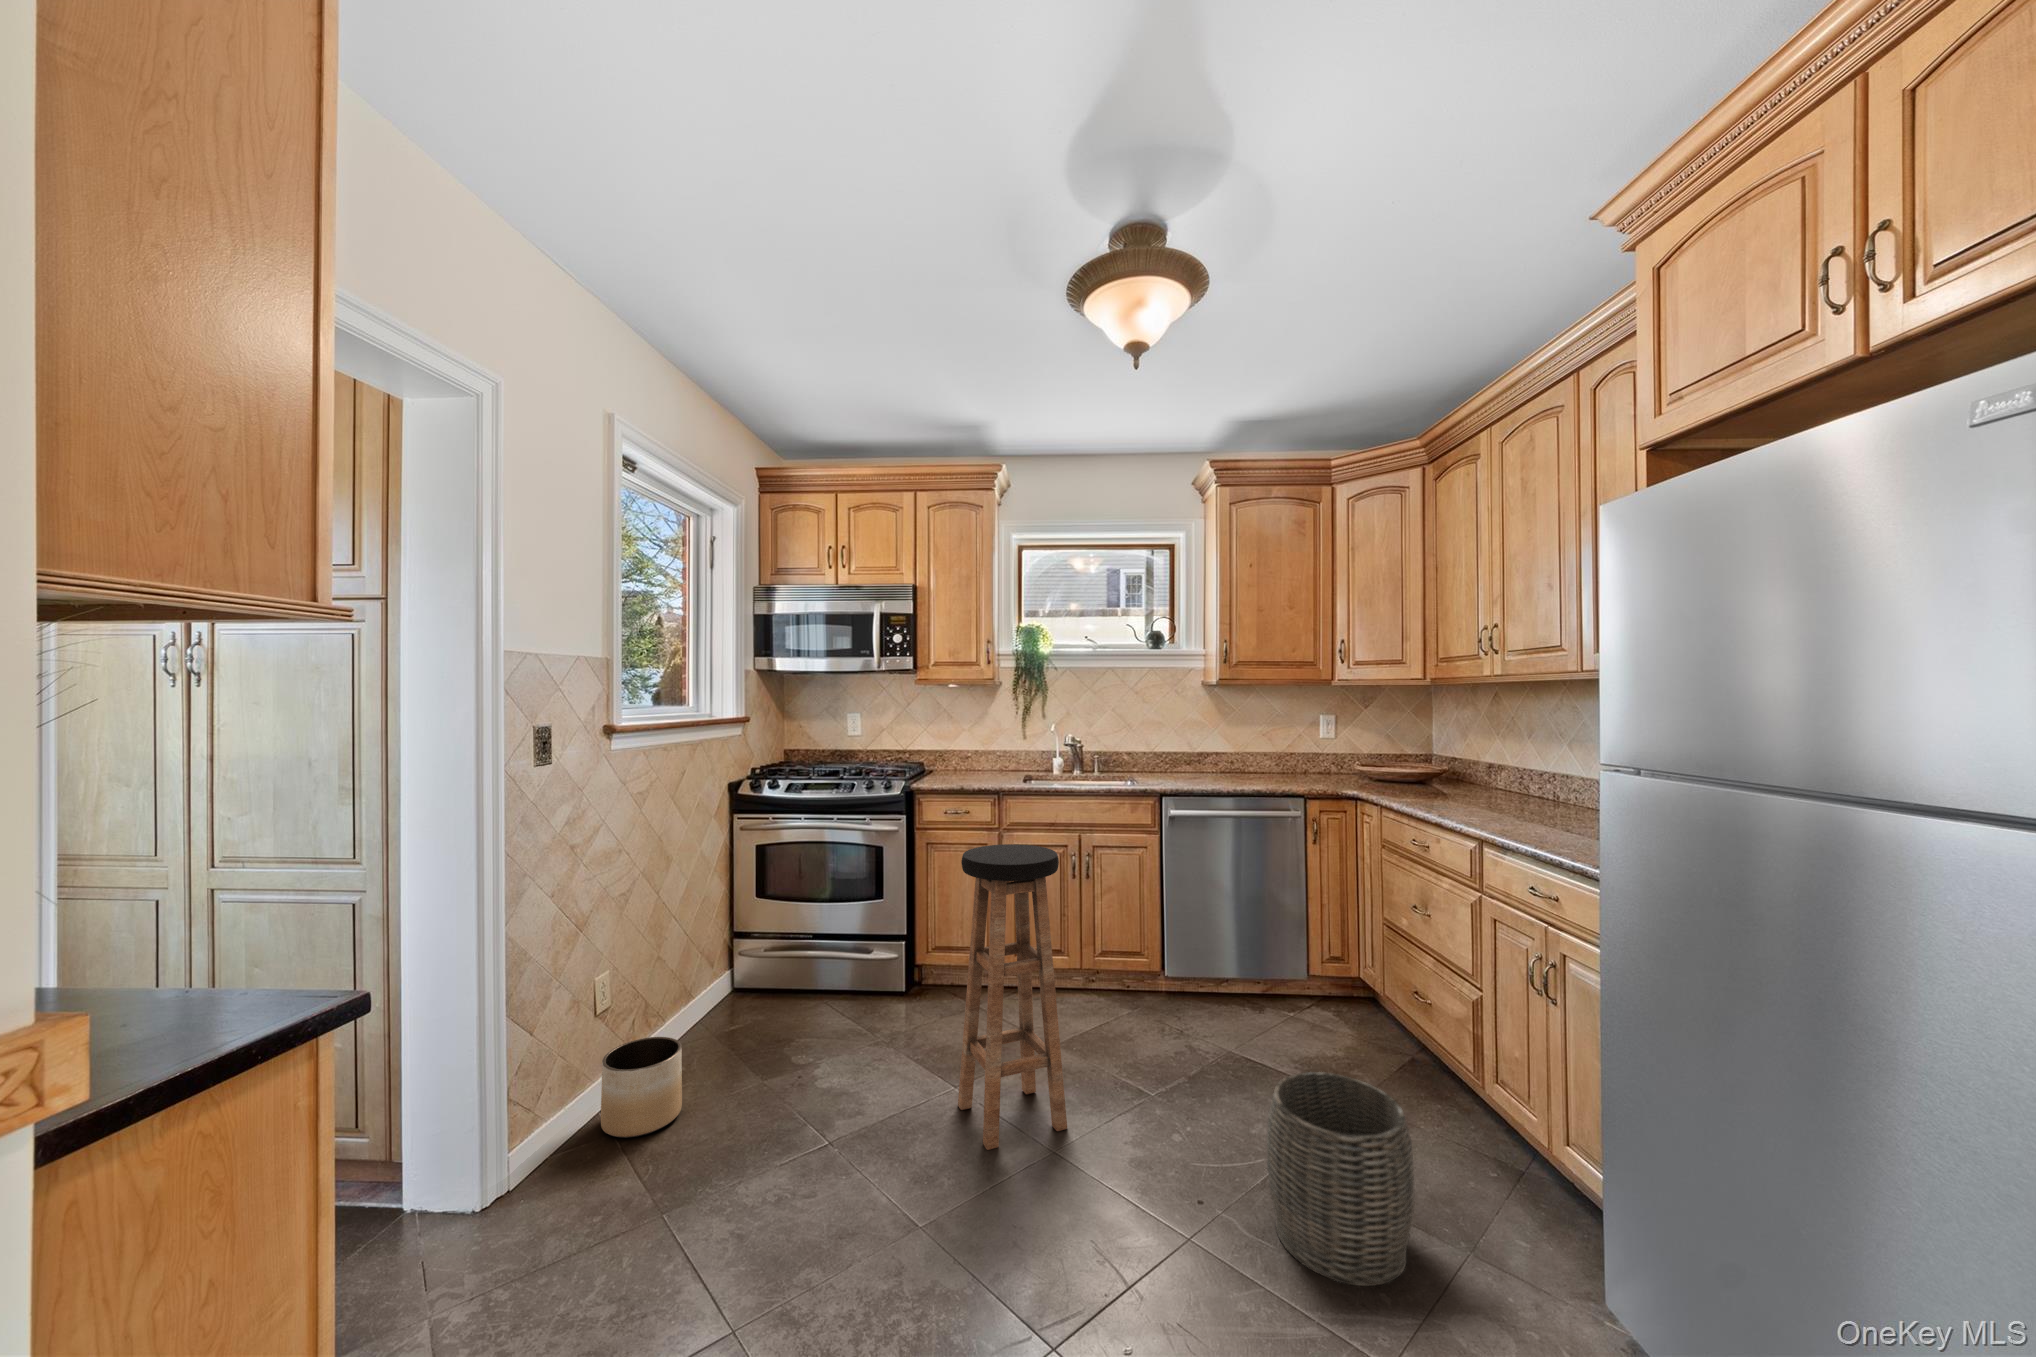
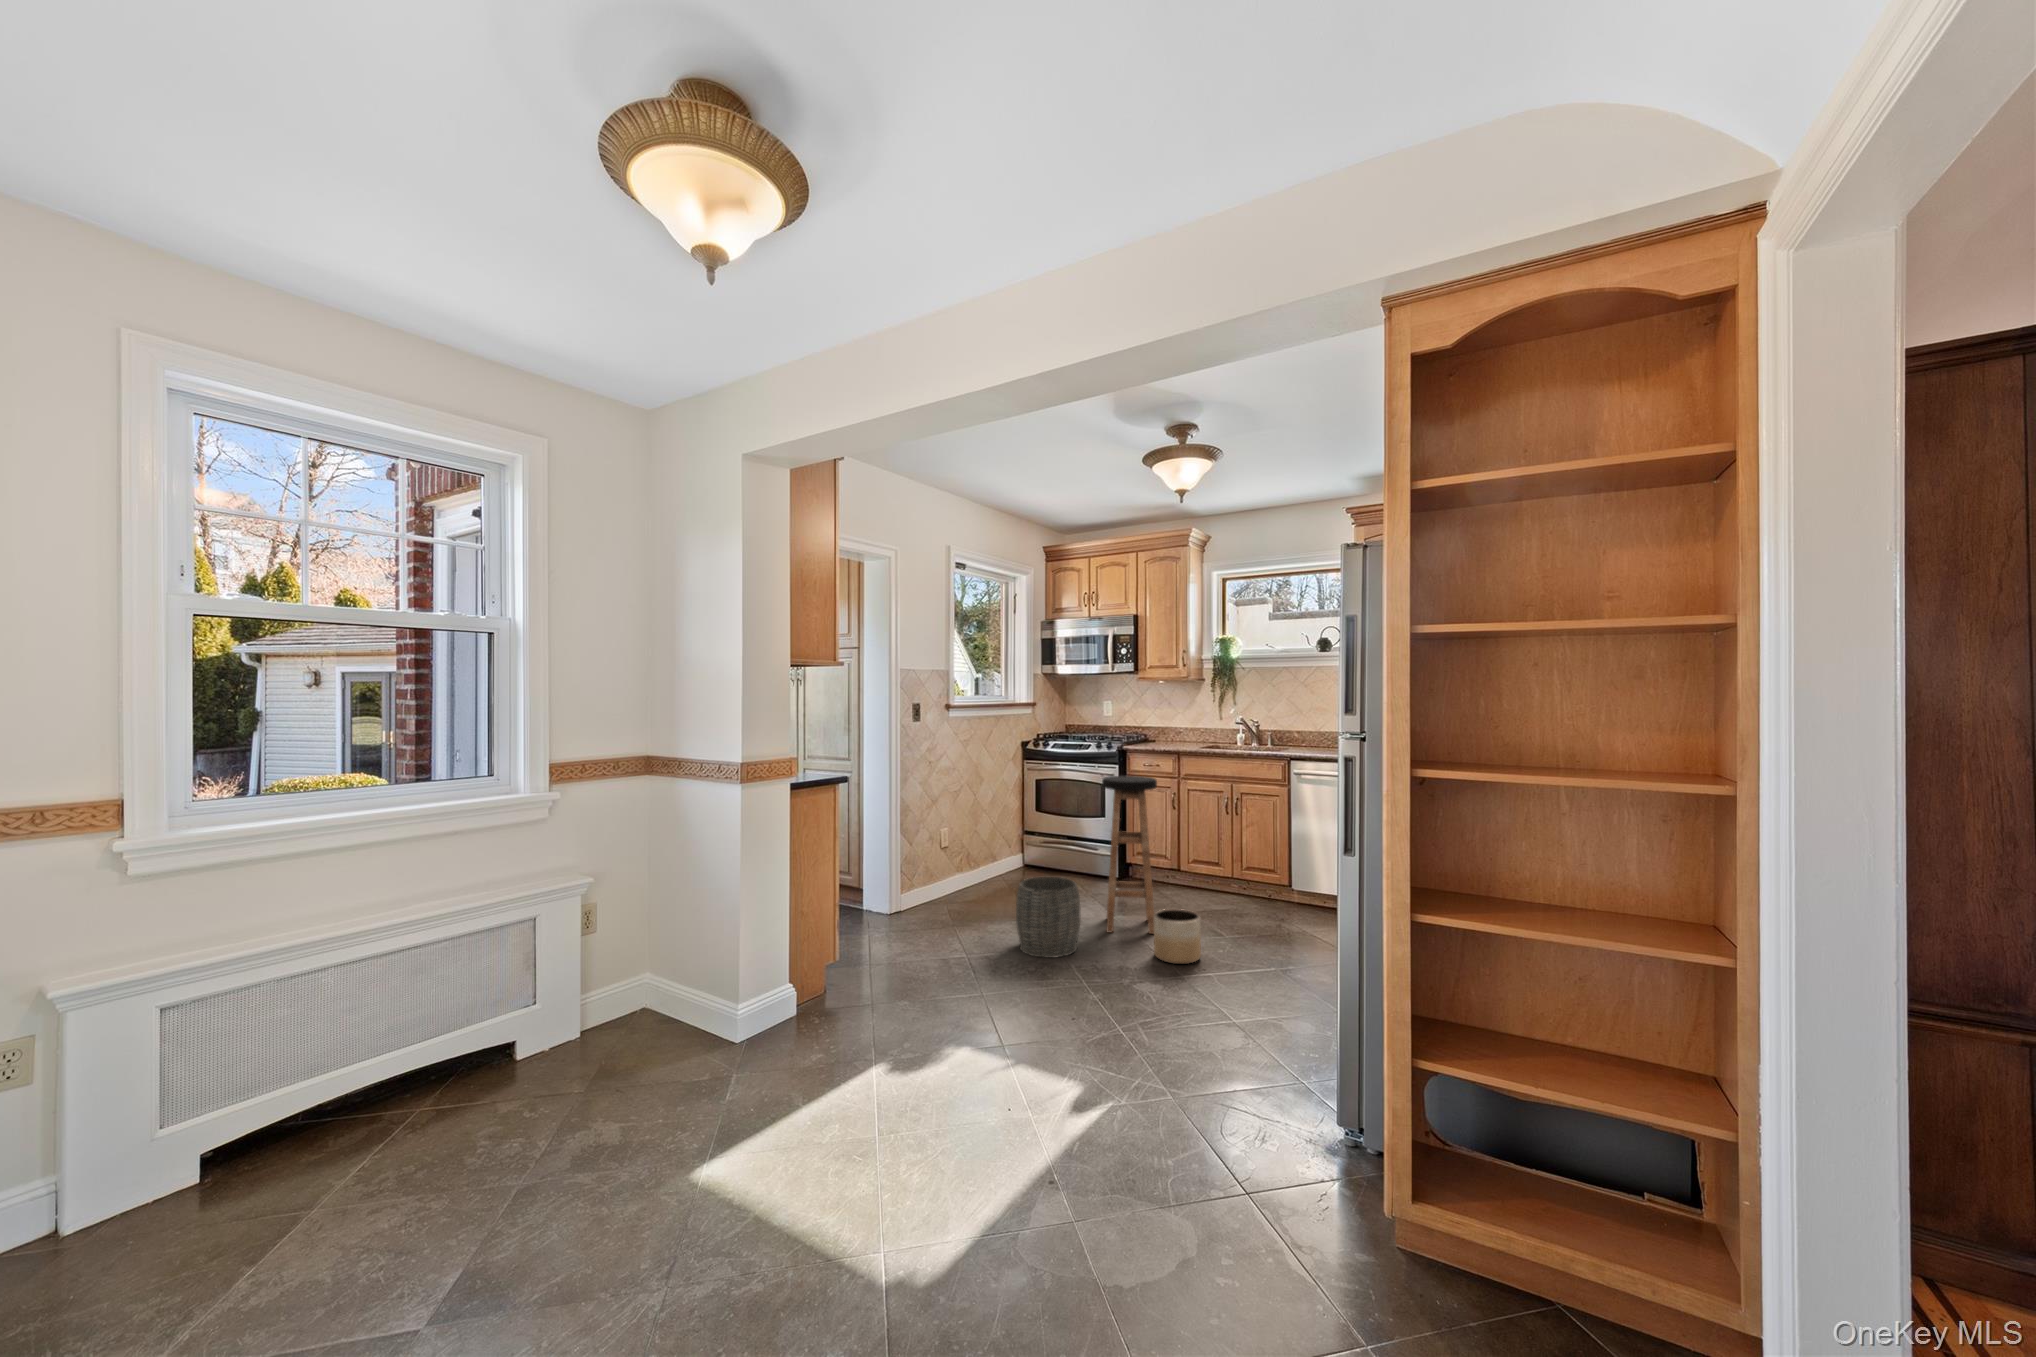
planter: present [601,1037,682,1138] -> present [1154,909,1201,964]
woven basket: present [1267,1072,1414,1286] -> present [1016,877,1080,958]

